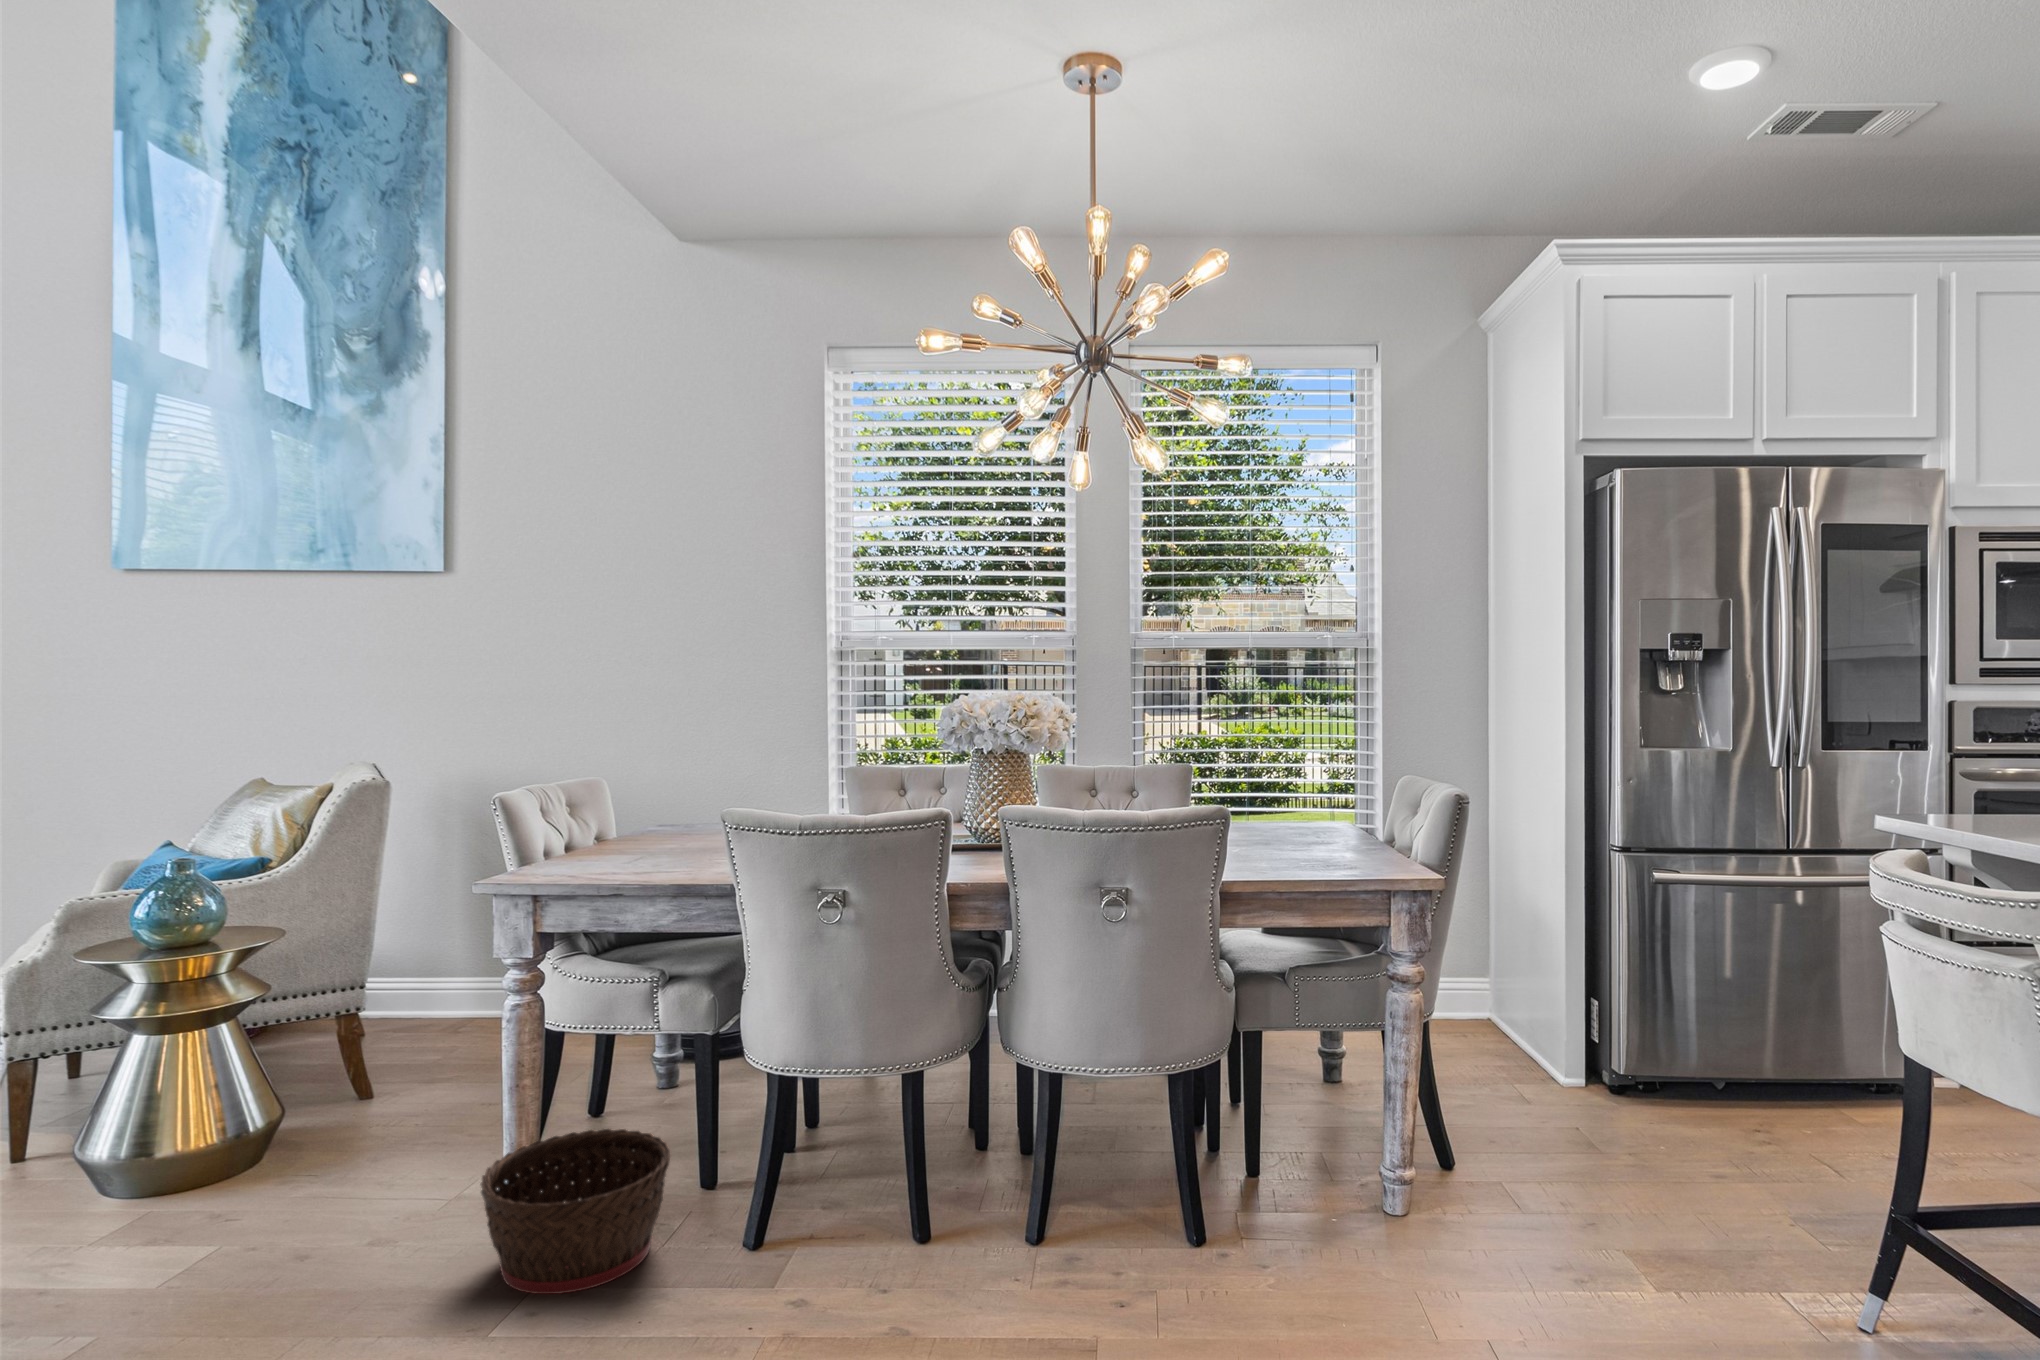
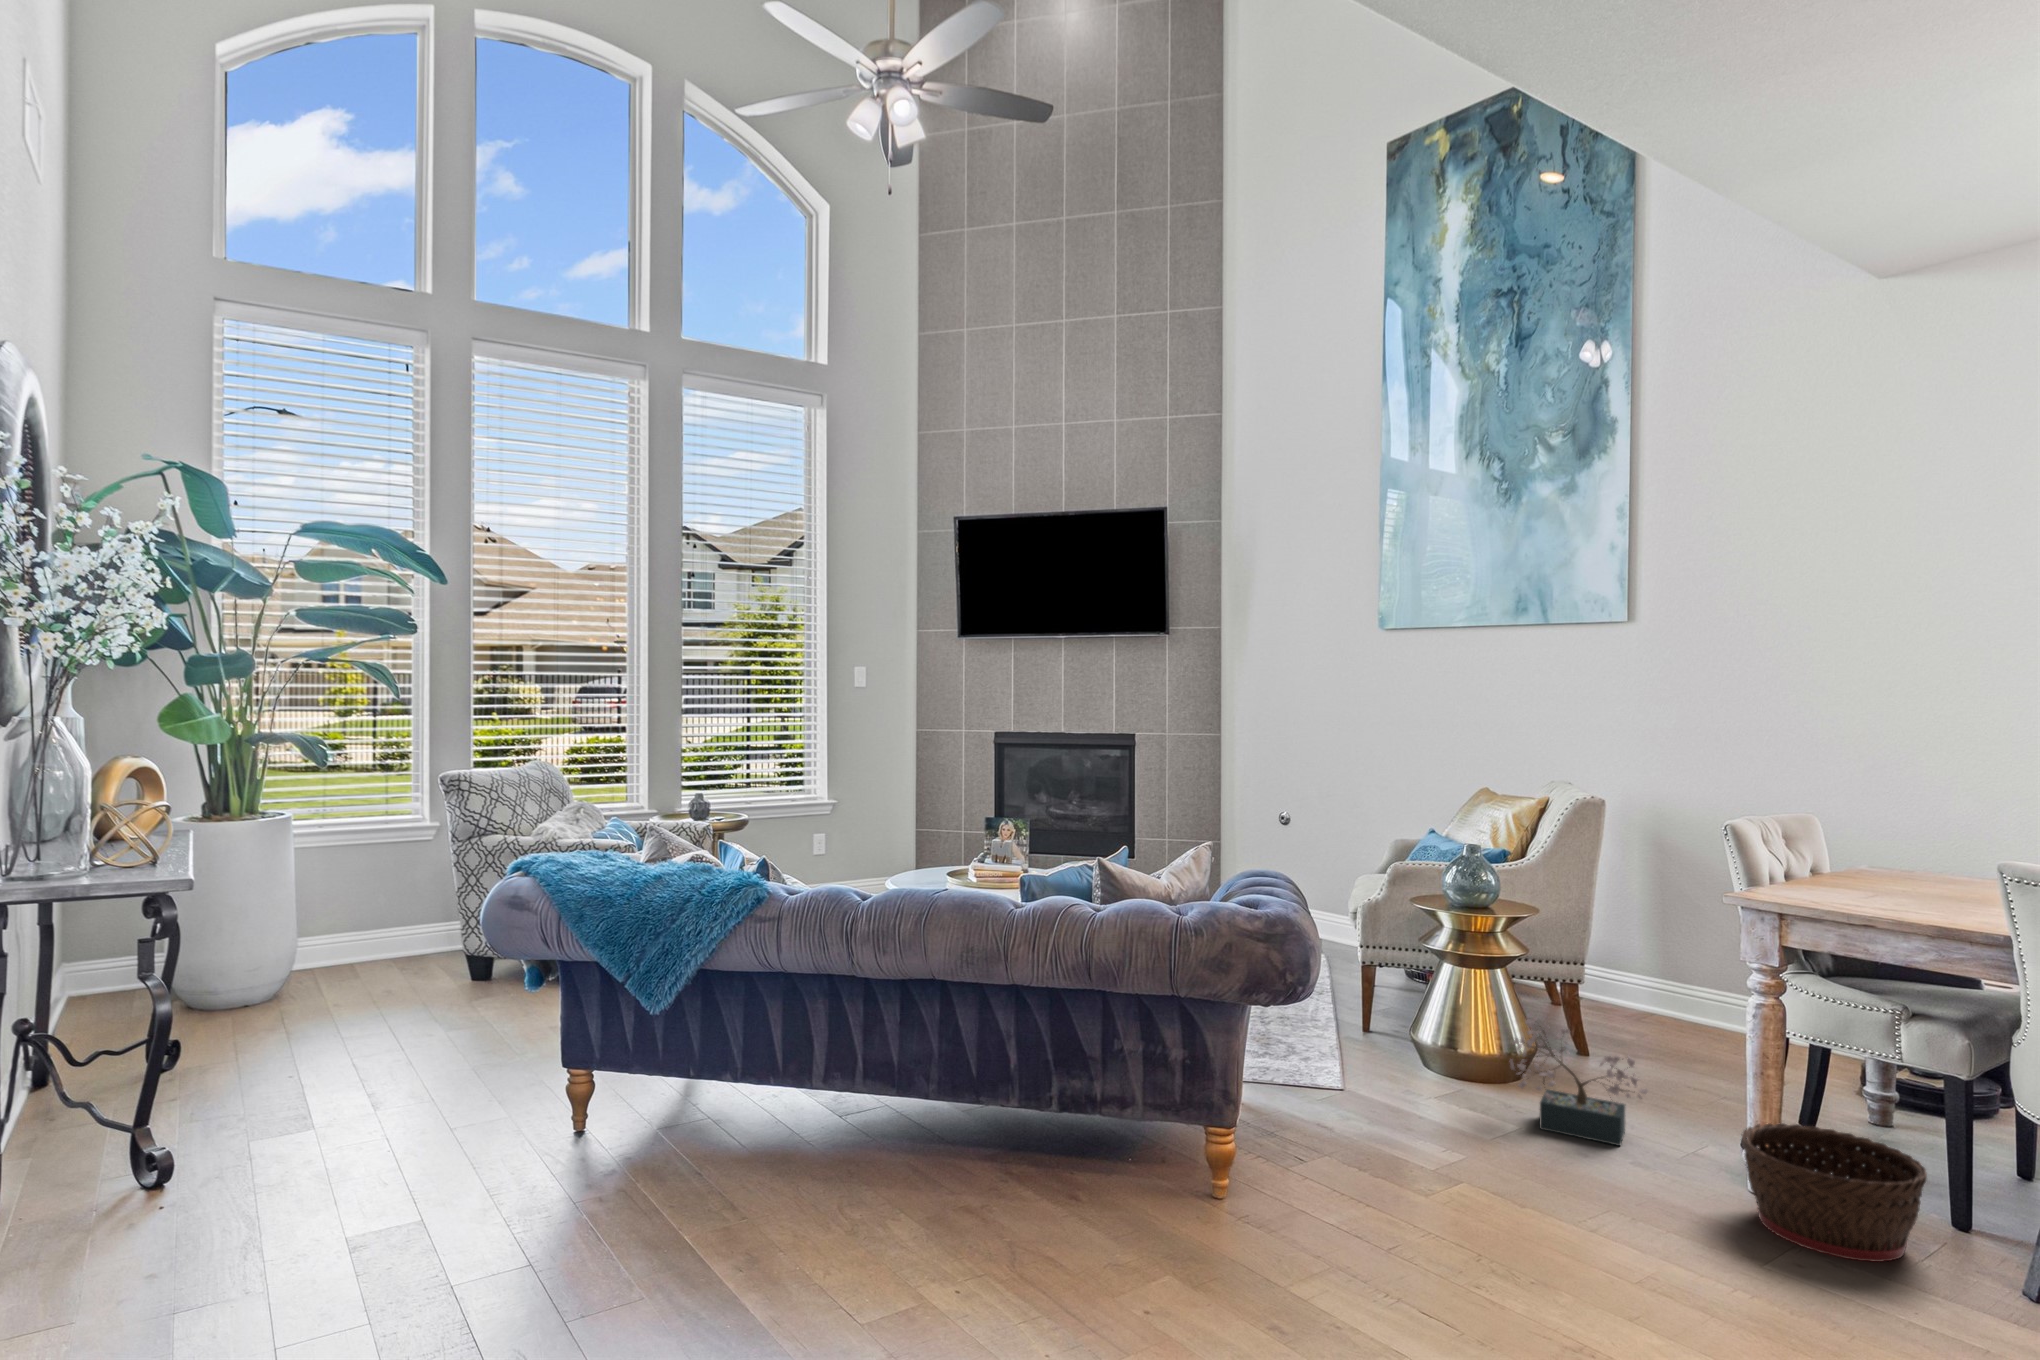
decorative plant: none [208,1081,399,1240] -> present [1509,1016,1648,1146]

